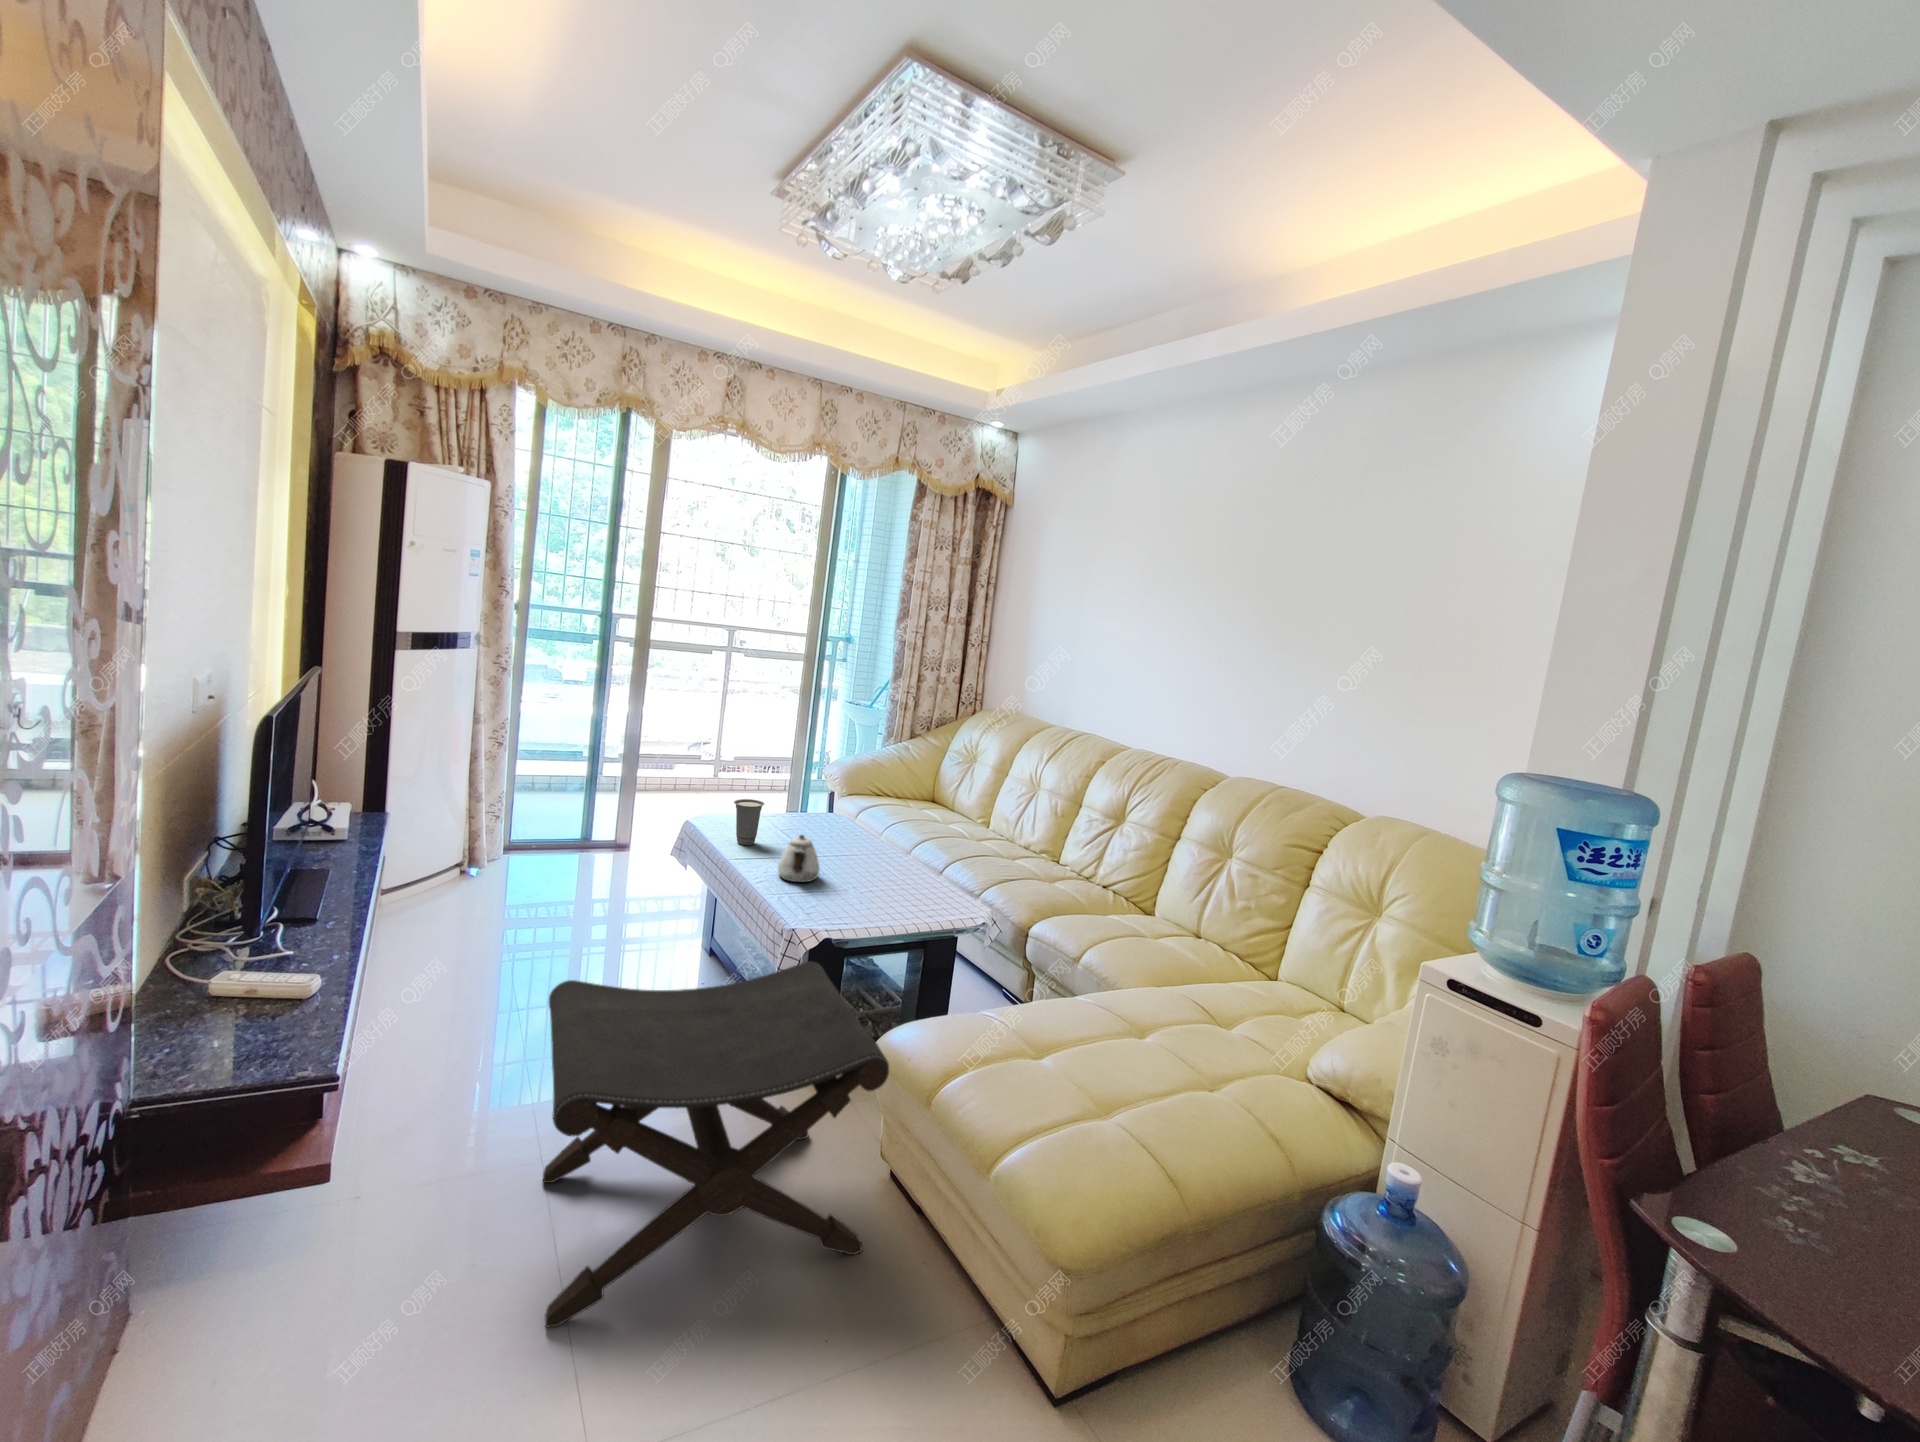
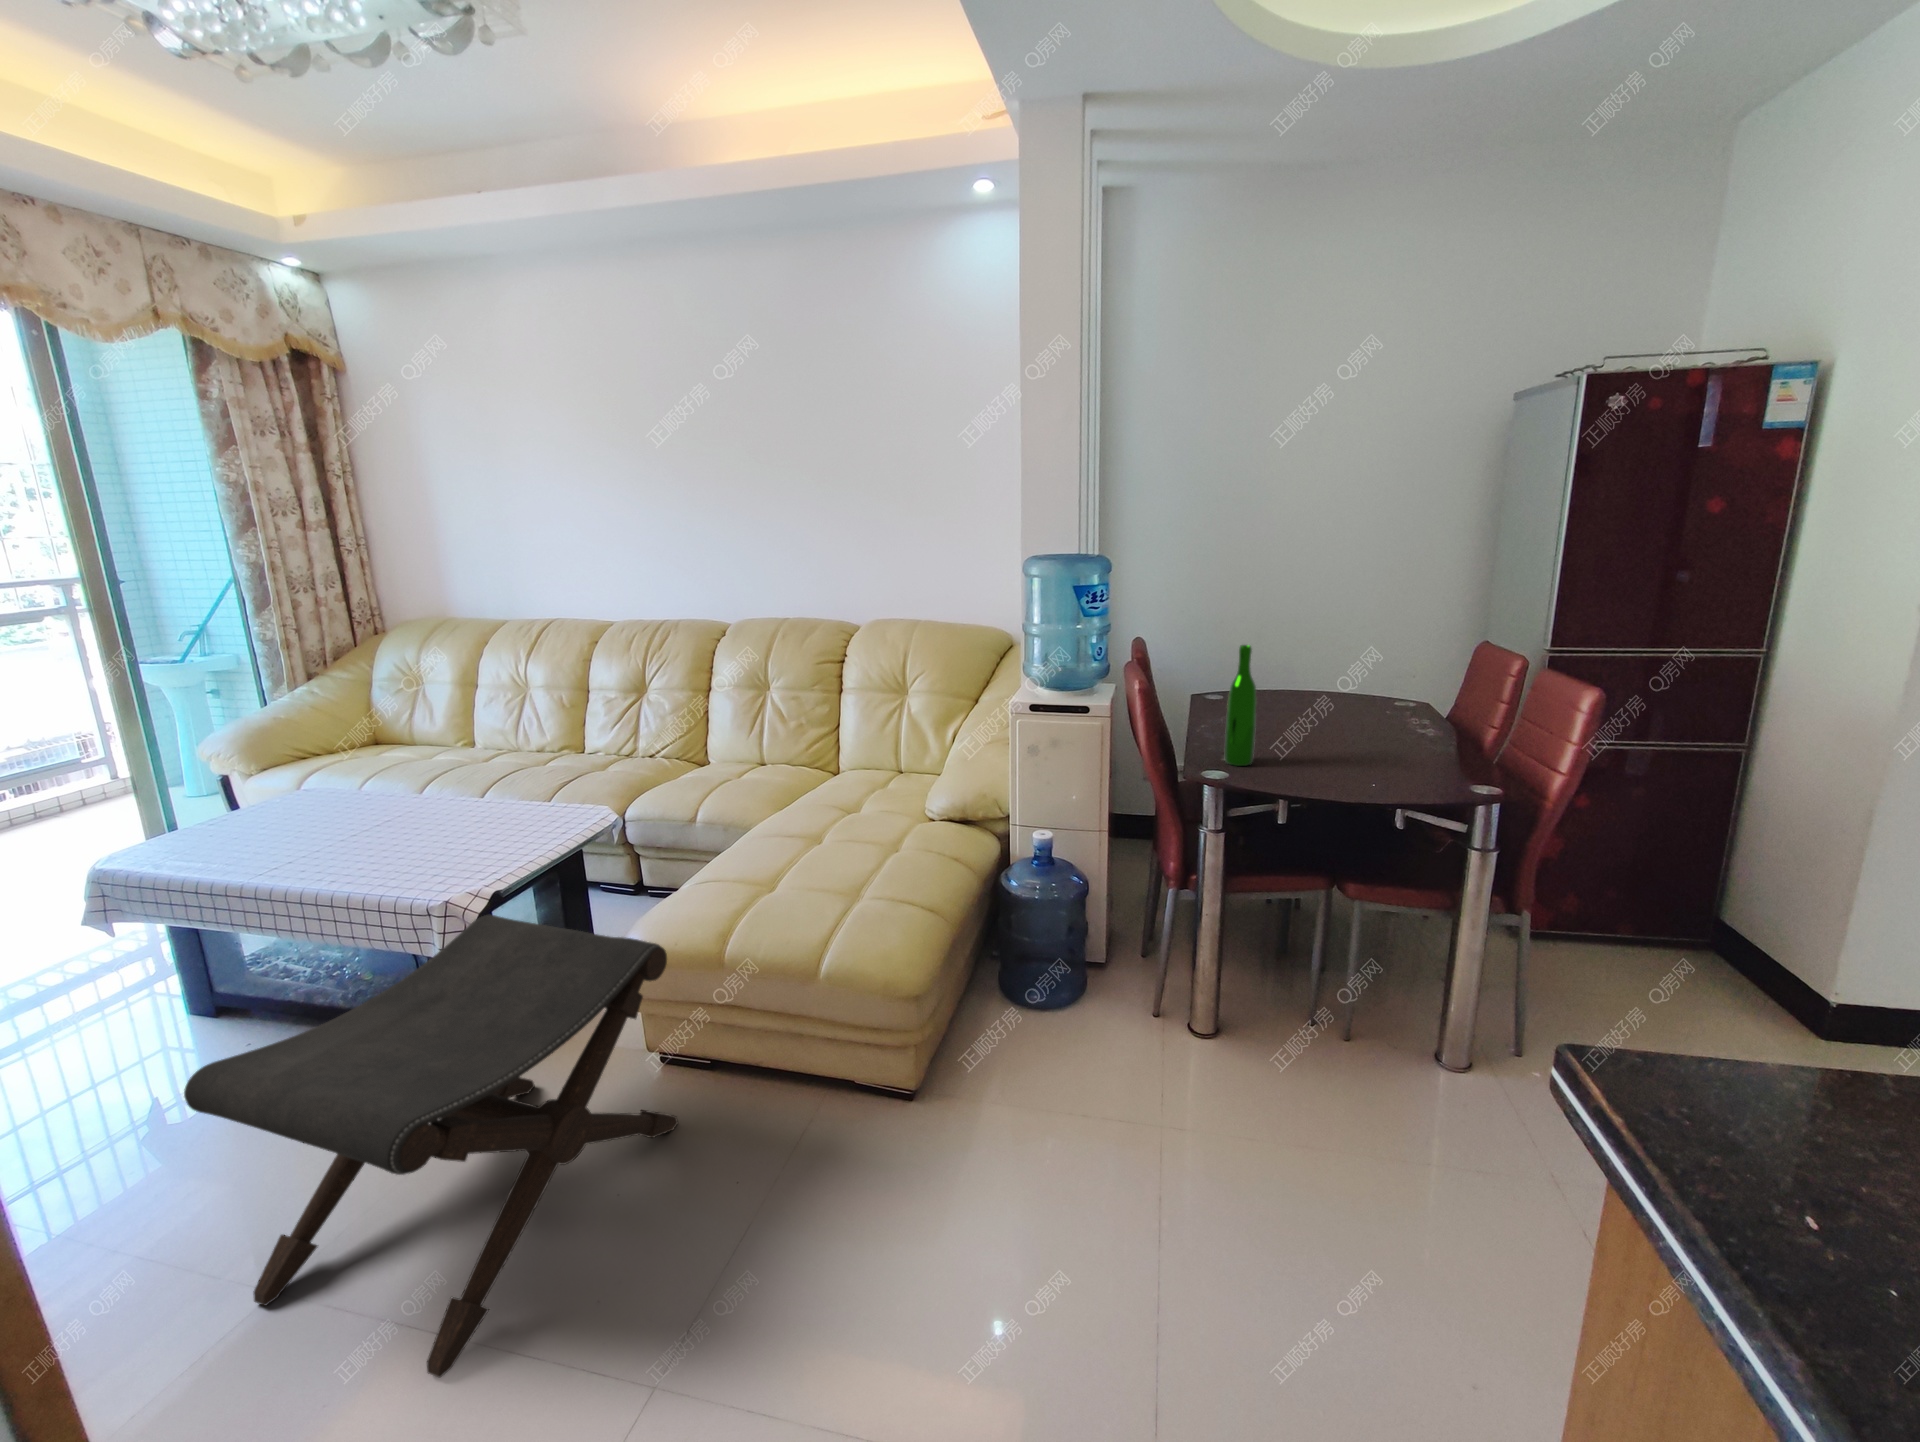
cup: present [734,799,764,845] -> none [175,798,229,860]
teapot: present [778,835,819,882] -> none [311,809,372,868]
wine bottle: none [1773,1027,1879,1264] -> present [1225,645,1257,766]

